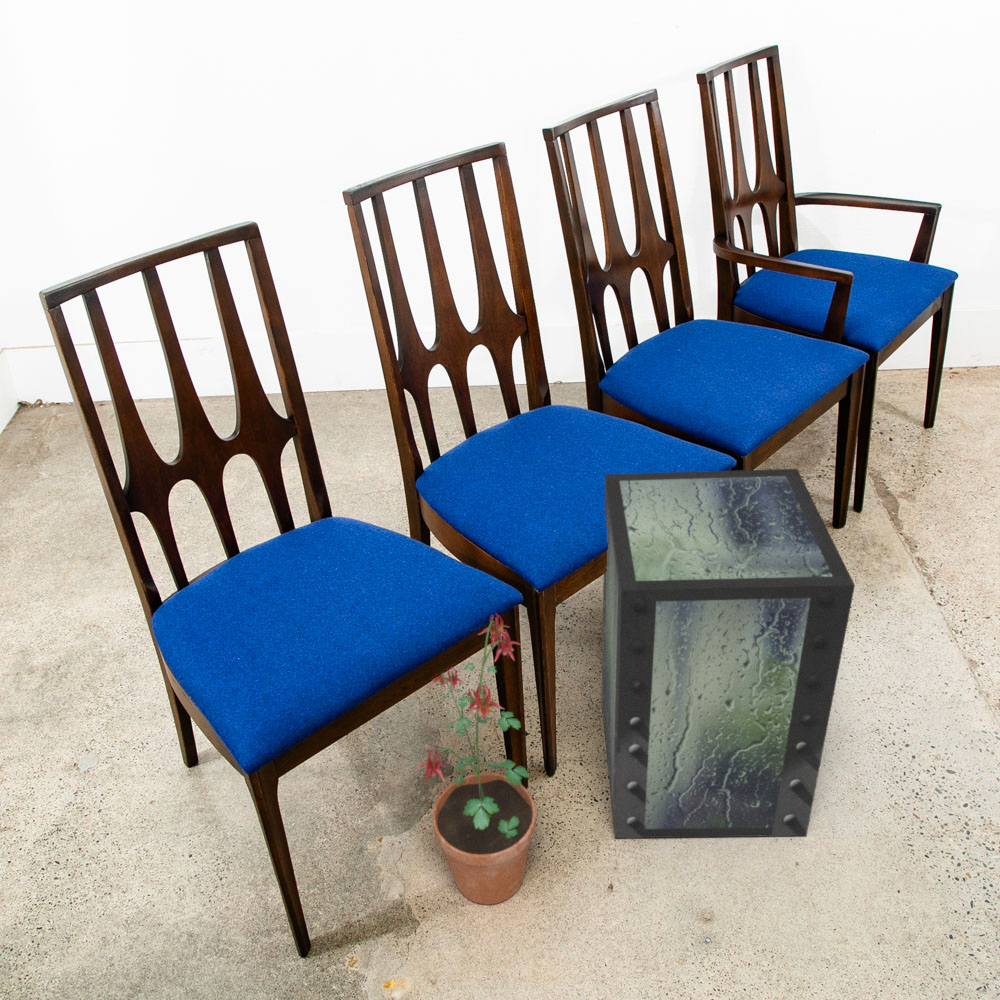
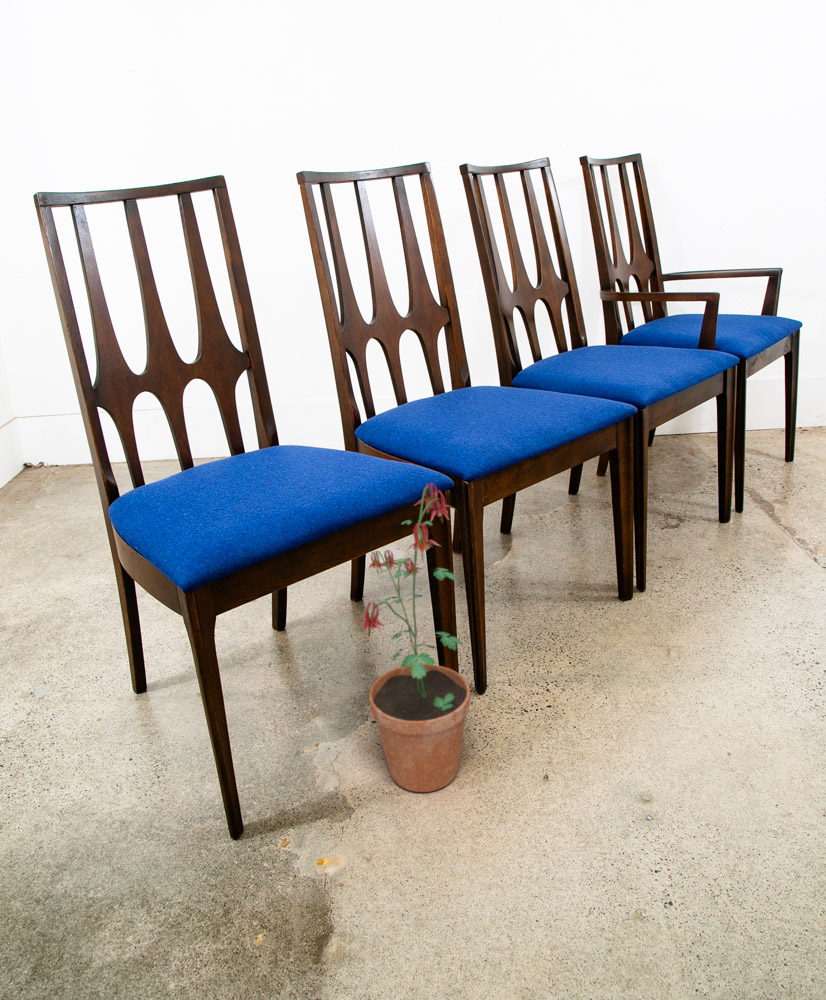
storage box: present [602,469,855,838] -> none [525,391,767,738]

